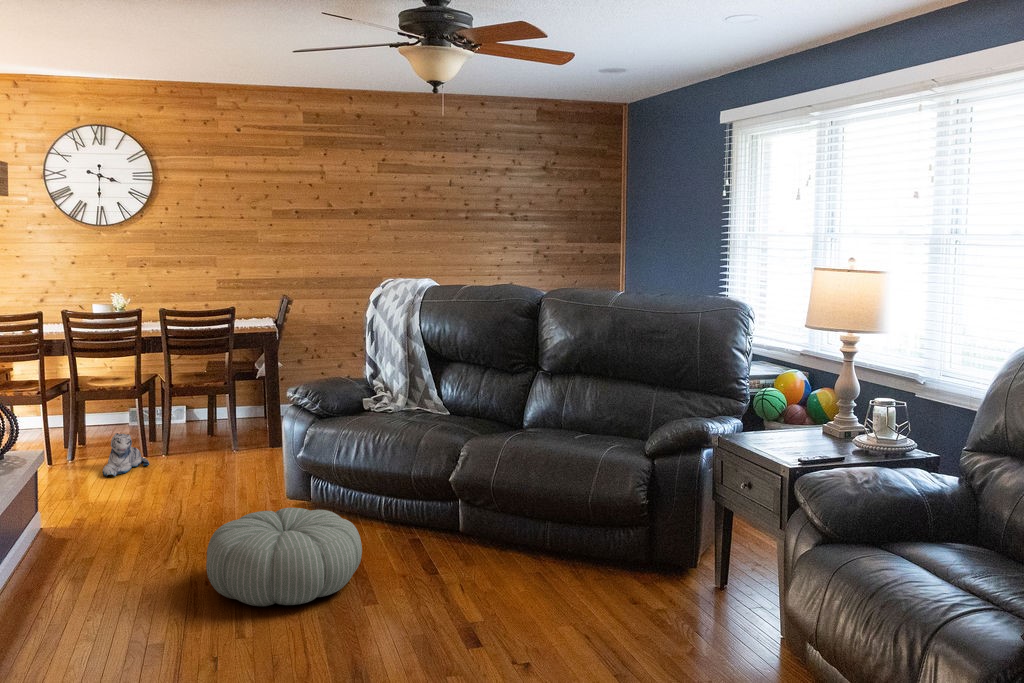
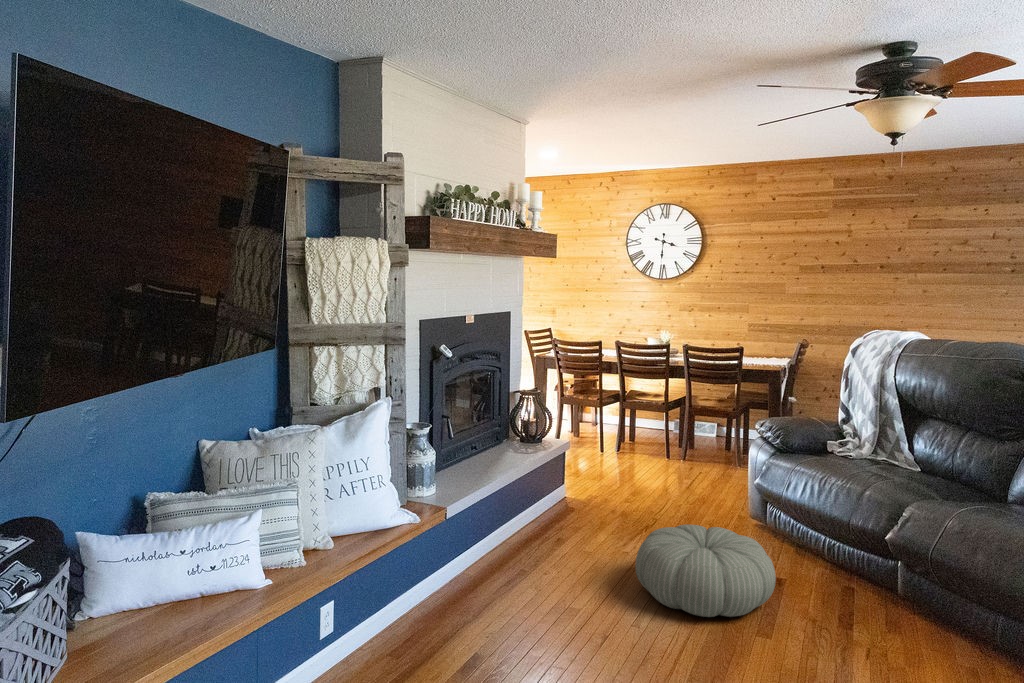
plush toy: present [103,433,149,477] -> none [629,438,666,471]

